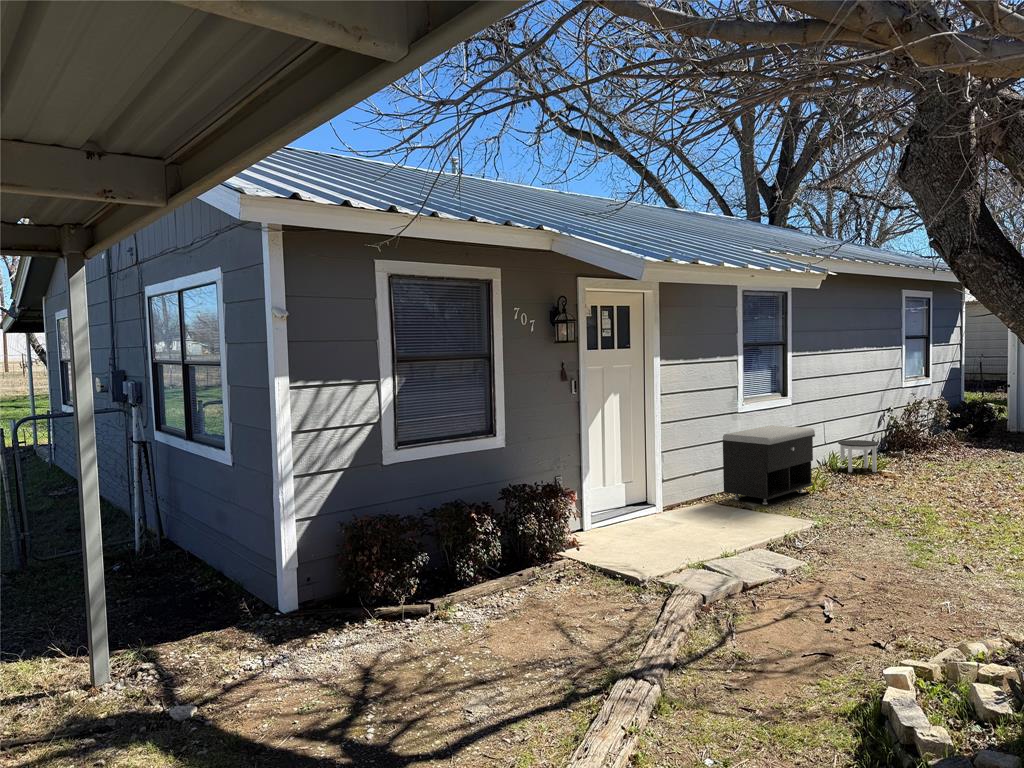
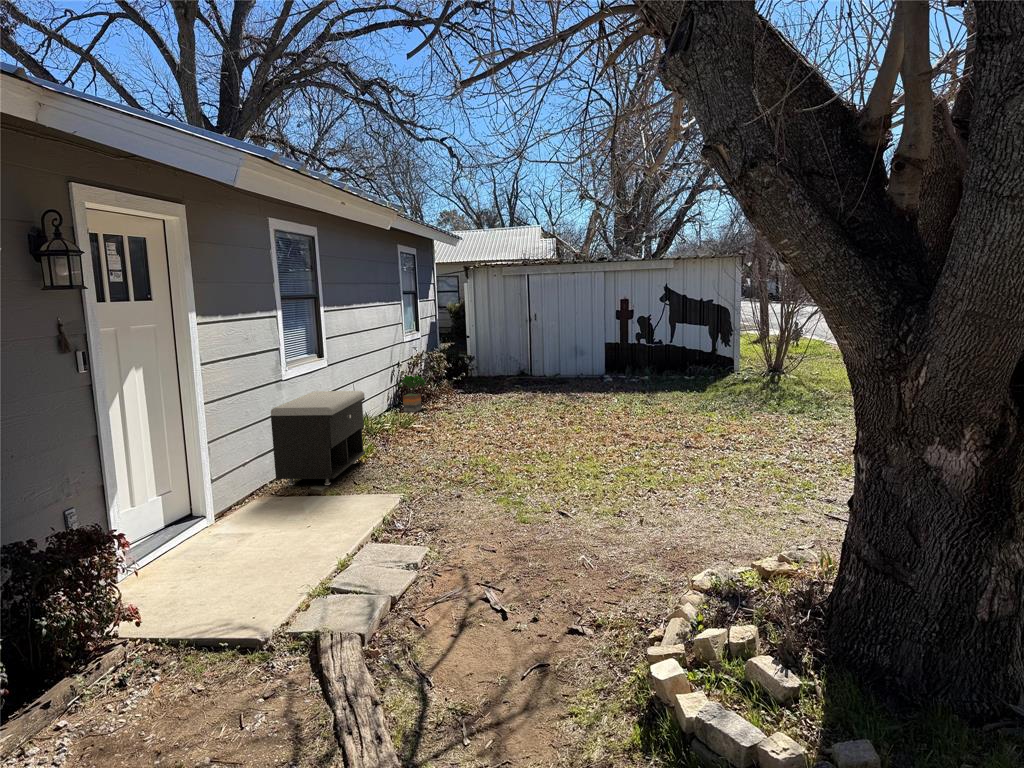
potted tree: none [886,421,920,459] -> present [399,375,426,412]
round table: present [838,440,879,472] -> none [366,398,404,433]

